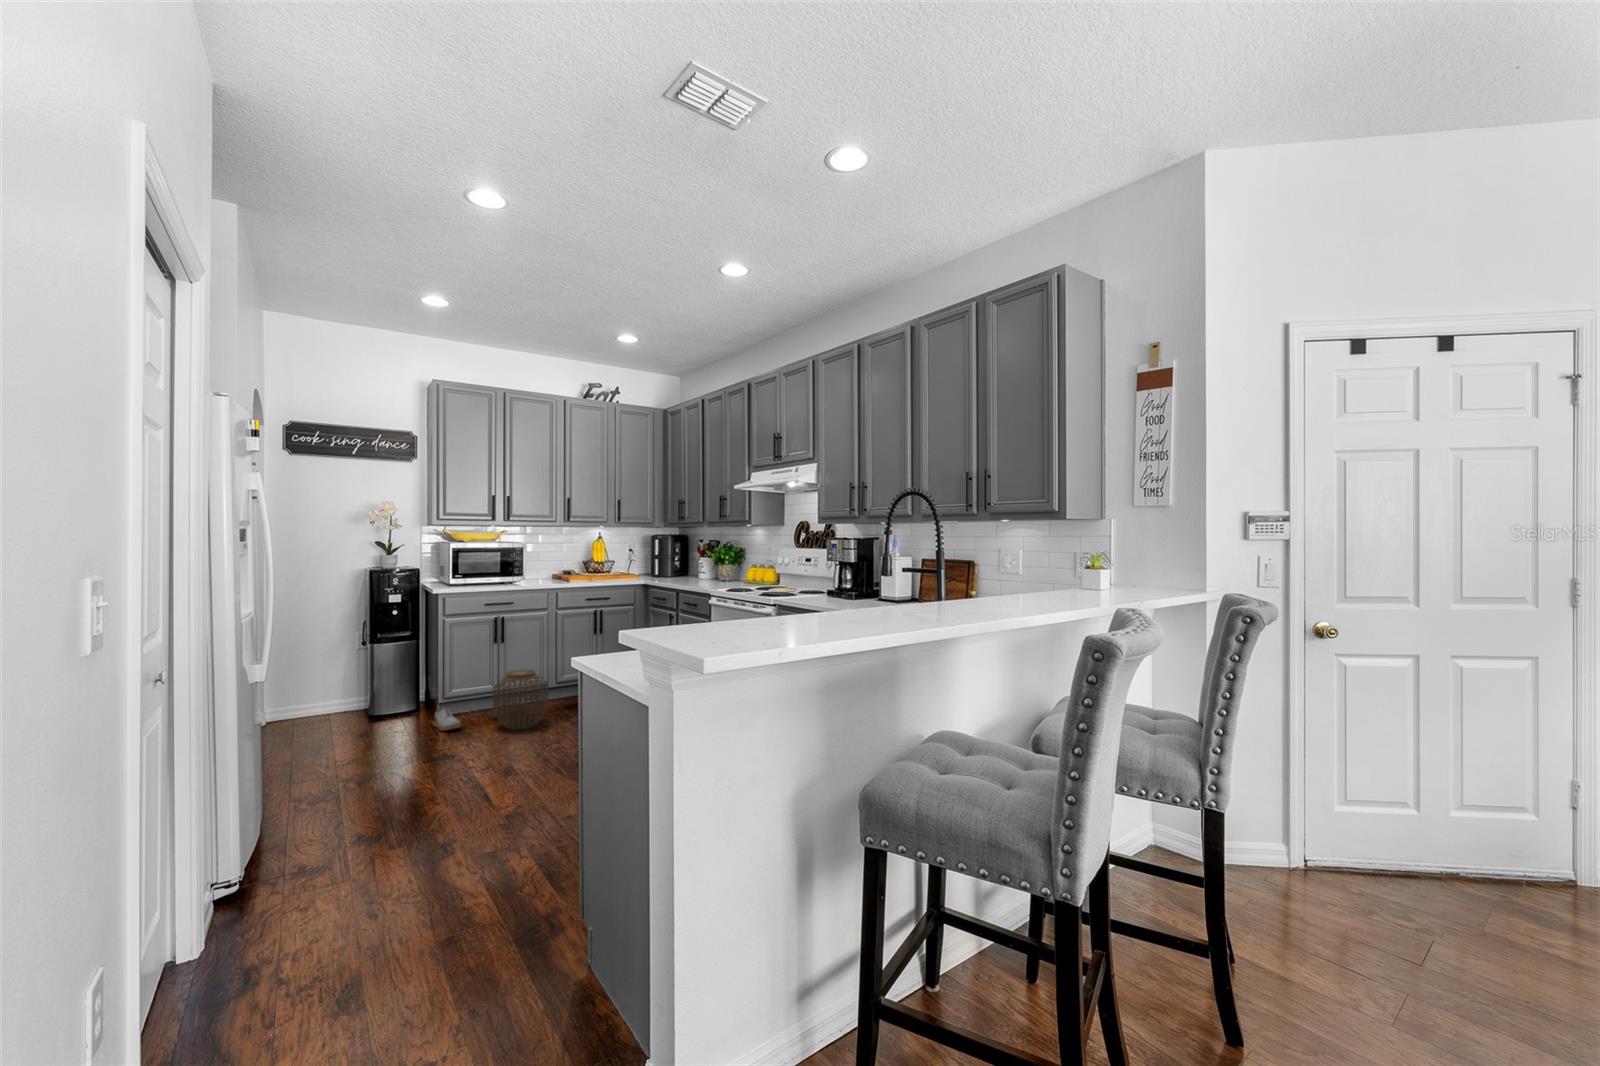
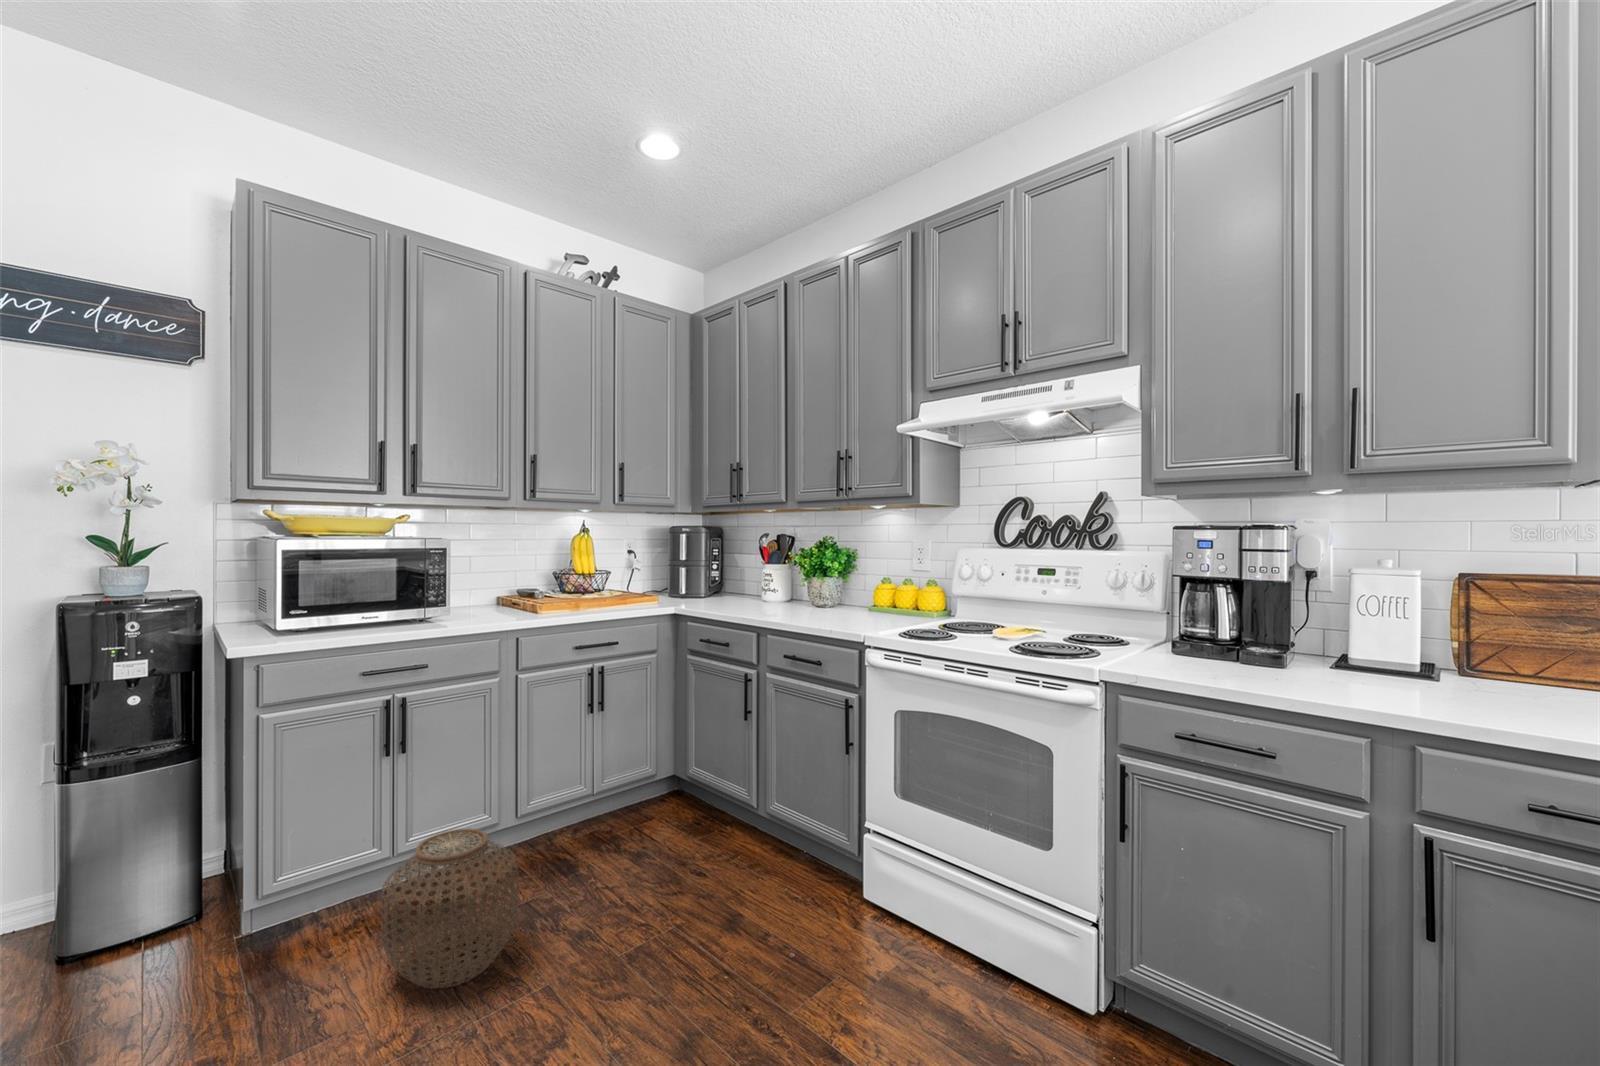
shoe: present [433,708,461,730] -> none [224,939,299,1014]

